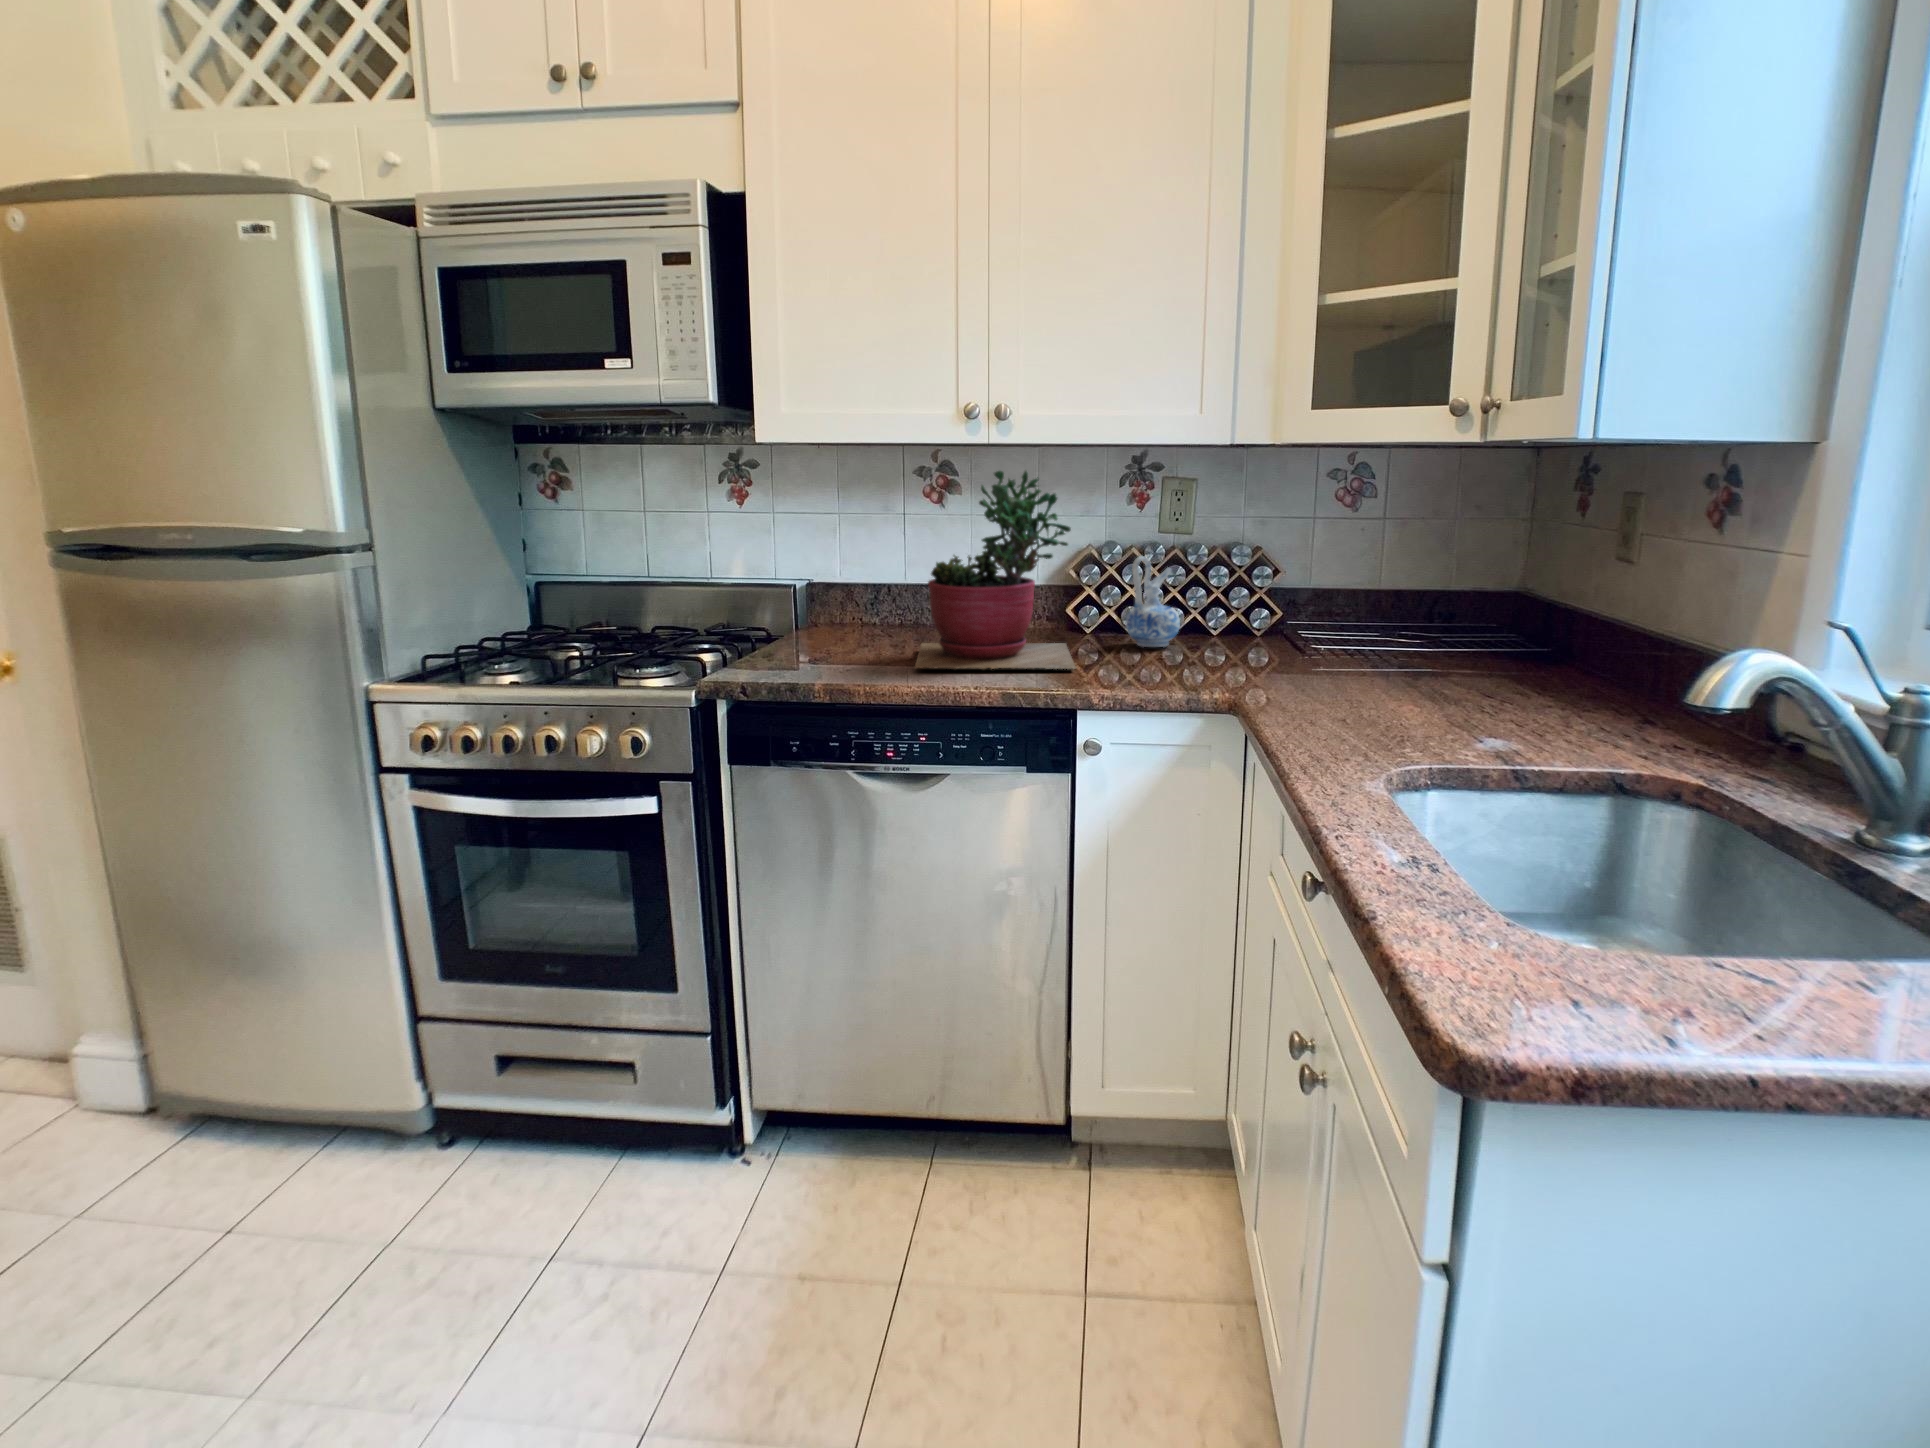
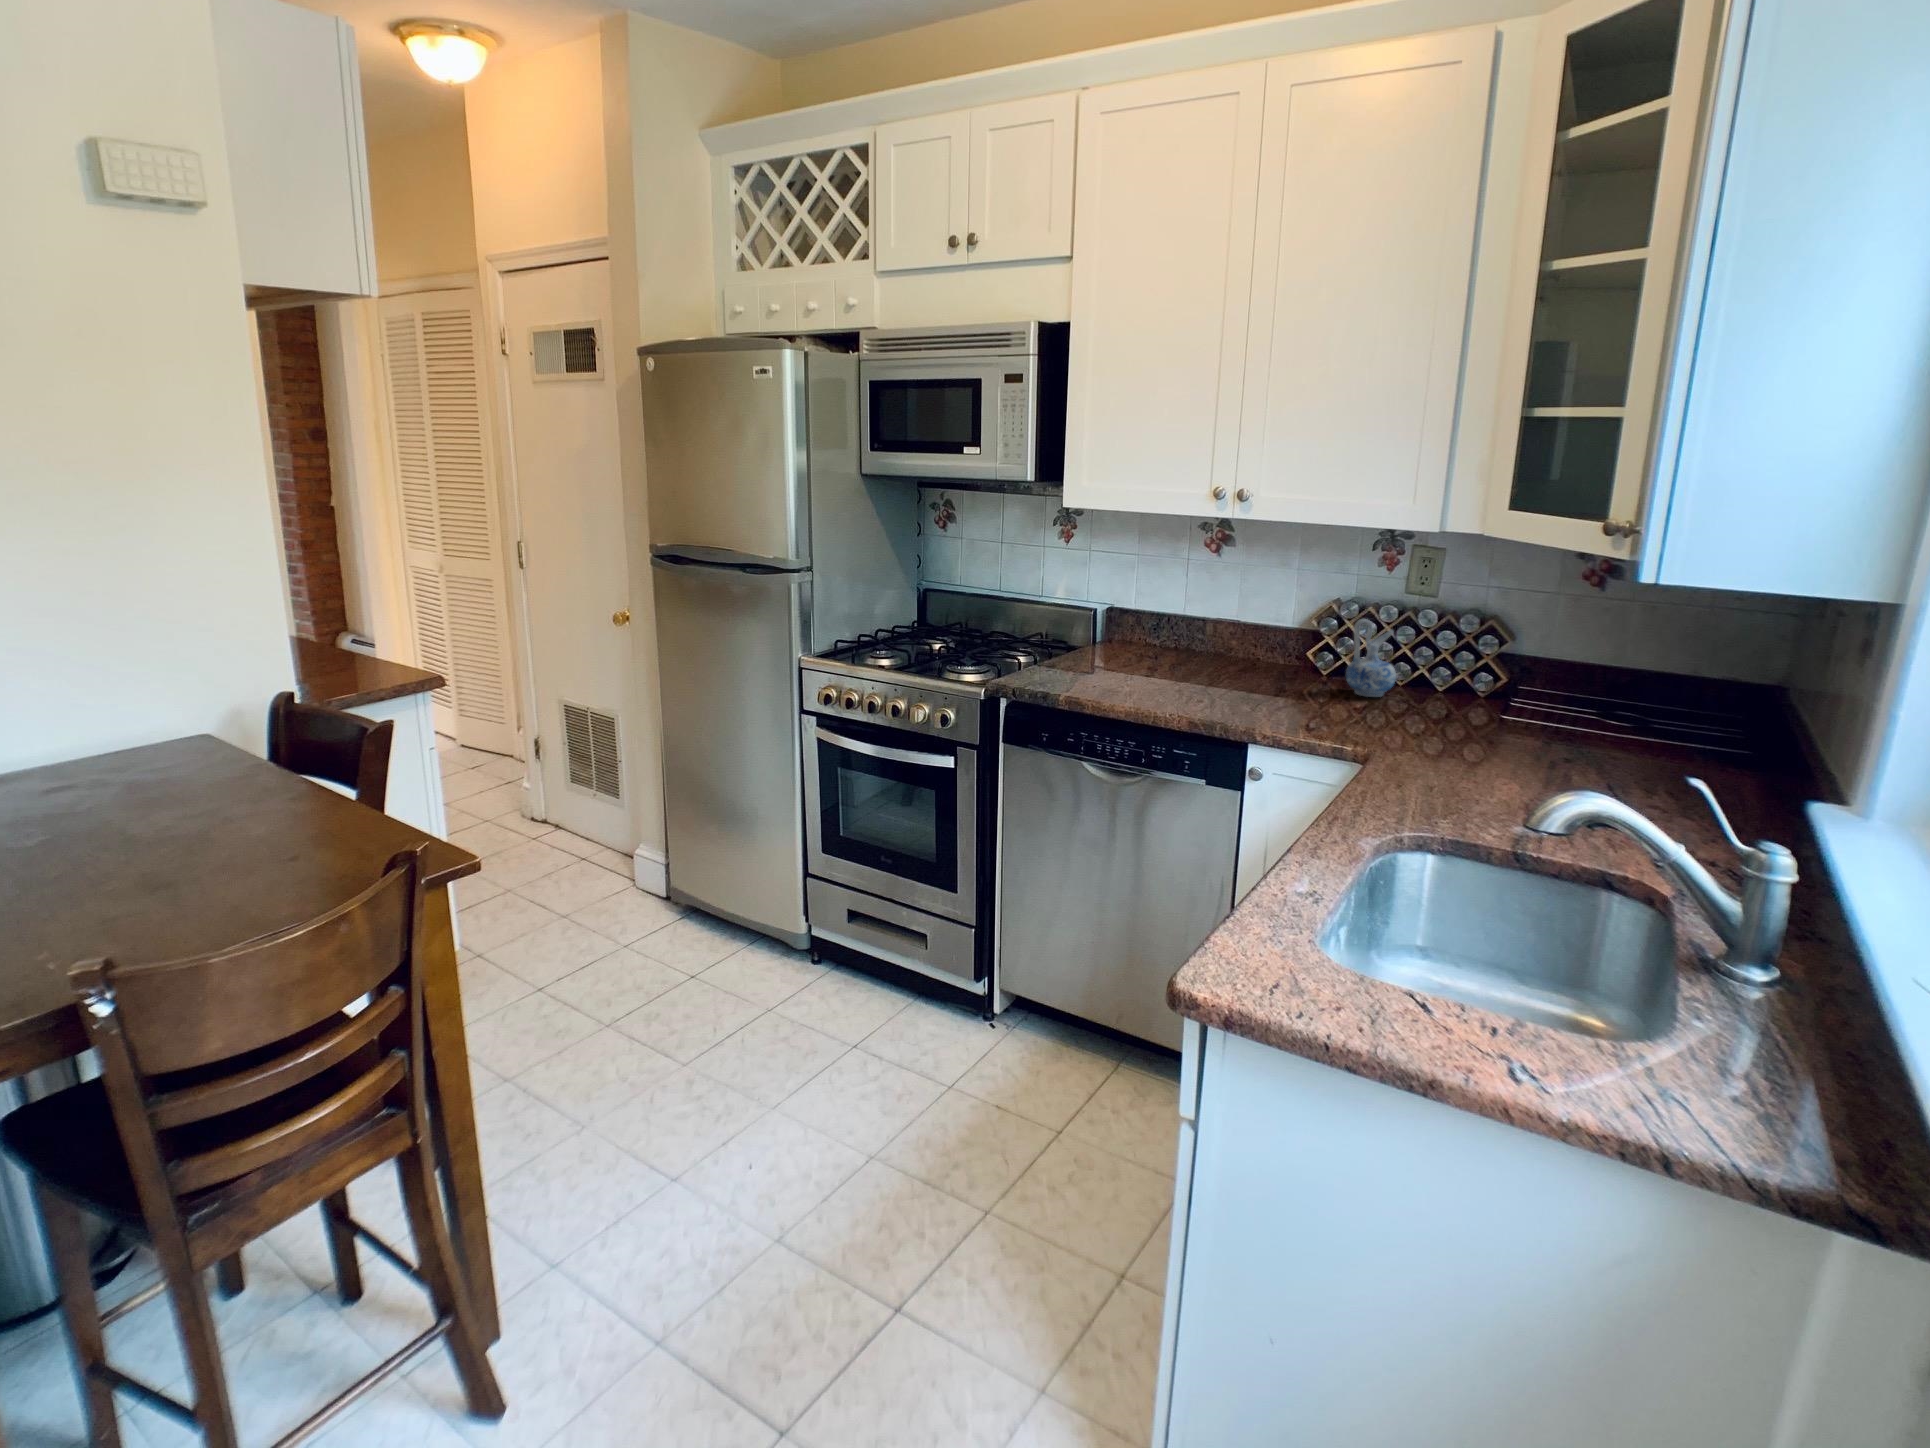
succulent plant: present [915,470,1075,669] -> none [1143,541,1294,711]

